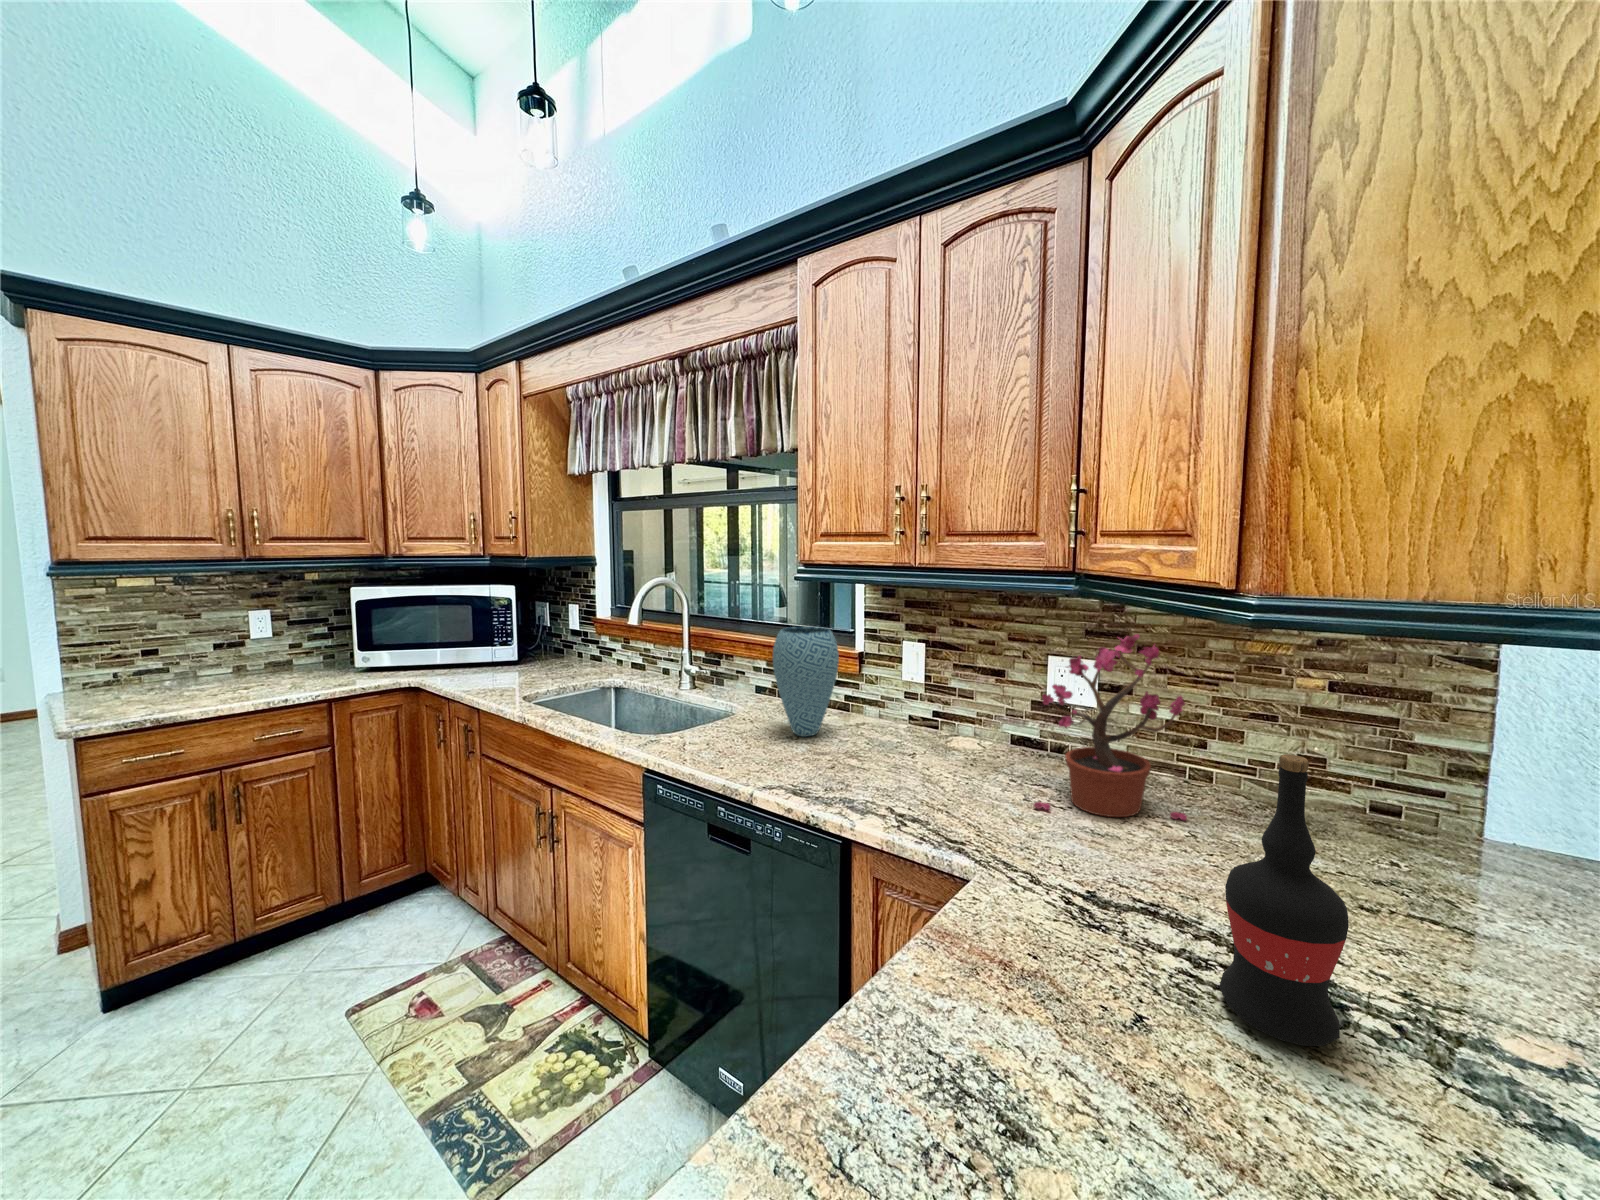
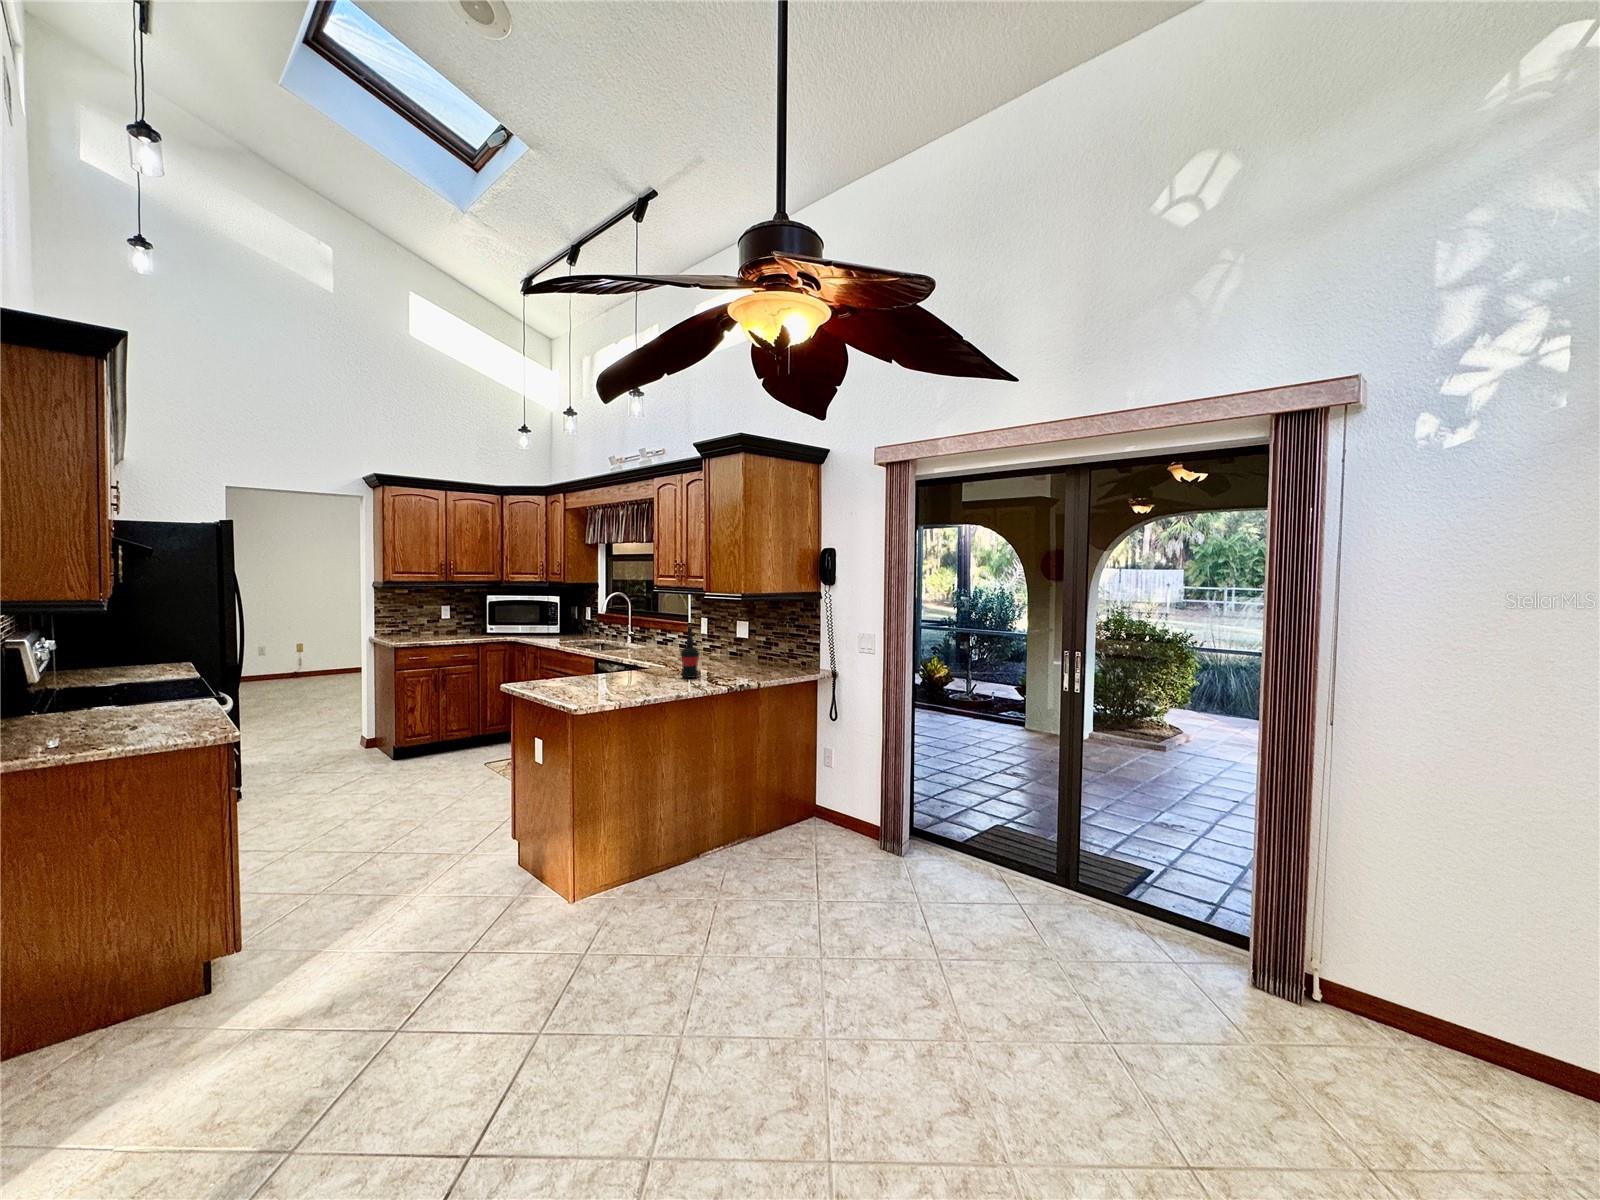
vase: present [773,627,839,737] -> none [648,612,673,653]
potted plant: present [1034,634,1187,820] -> none [704,610,744,665]

